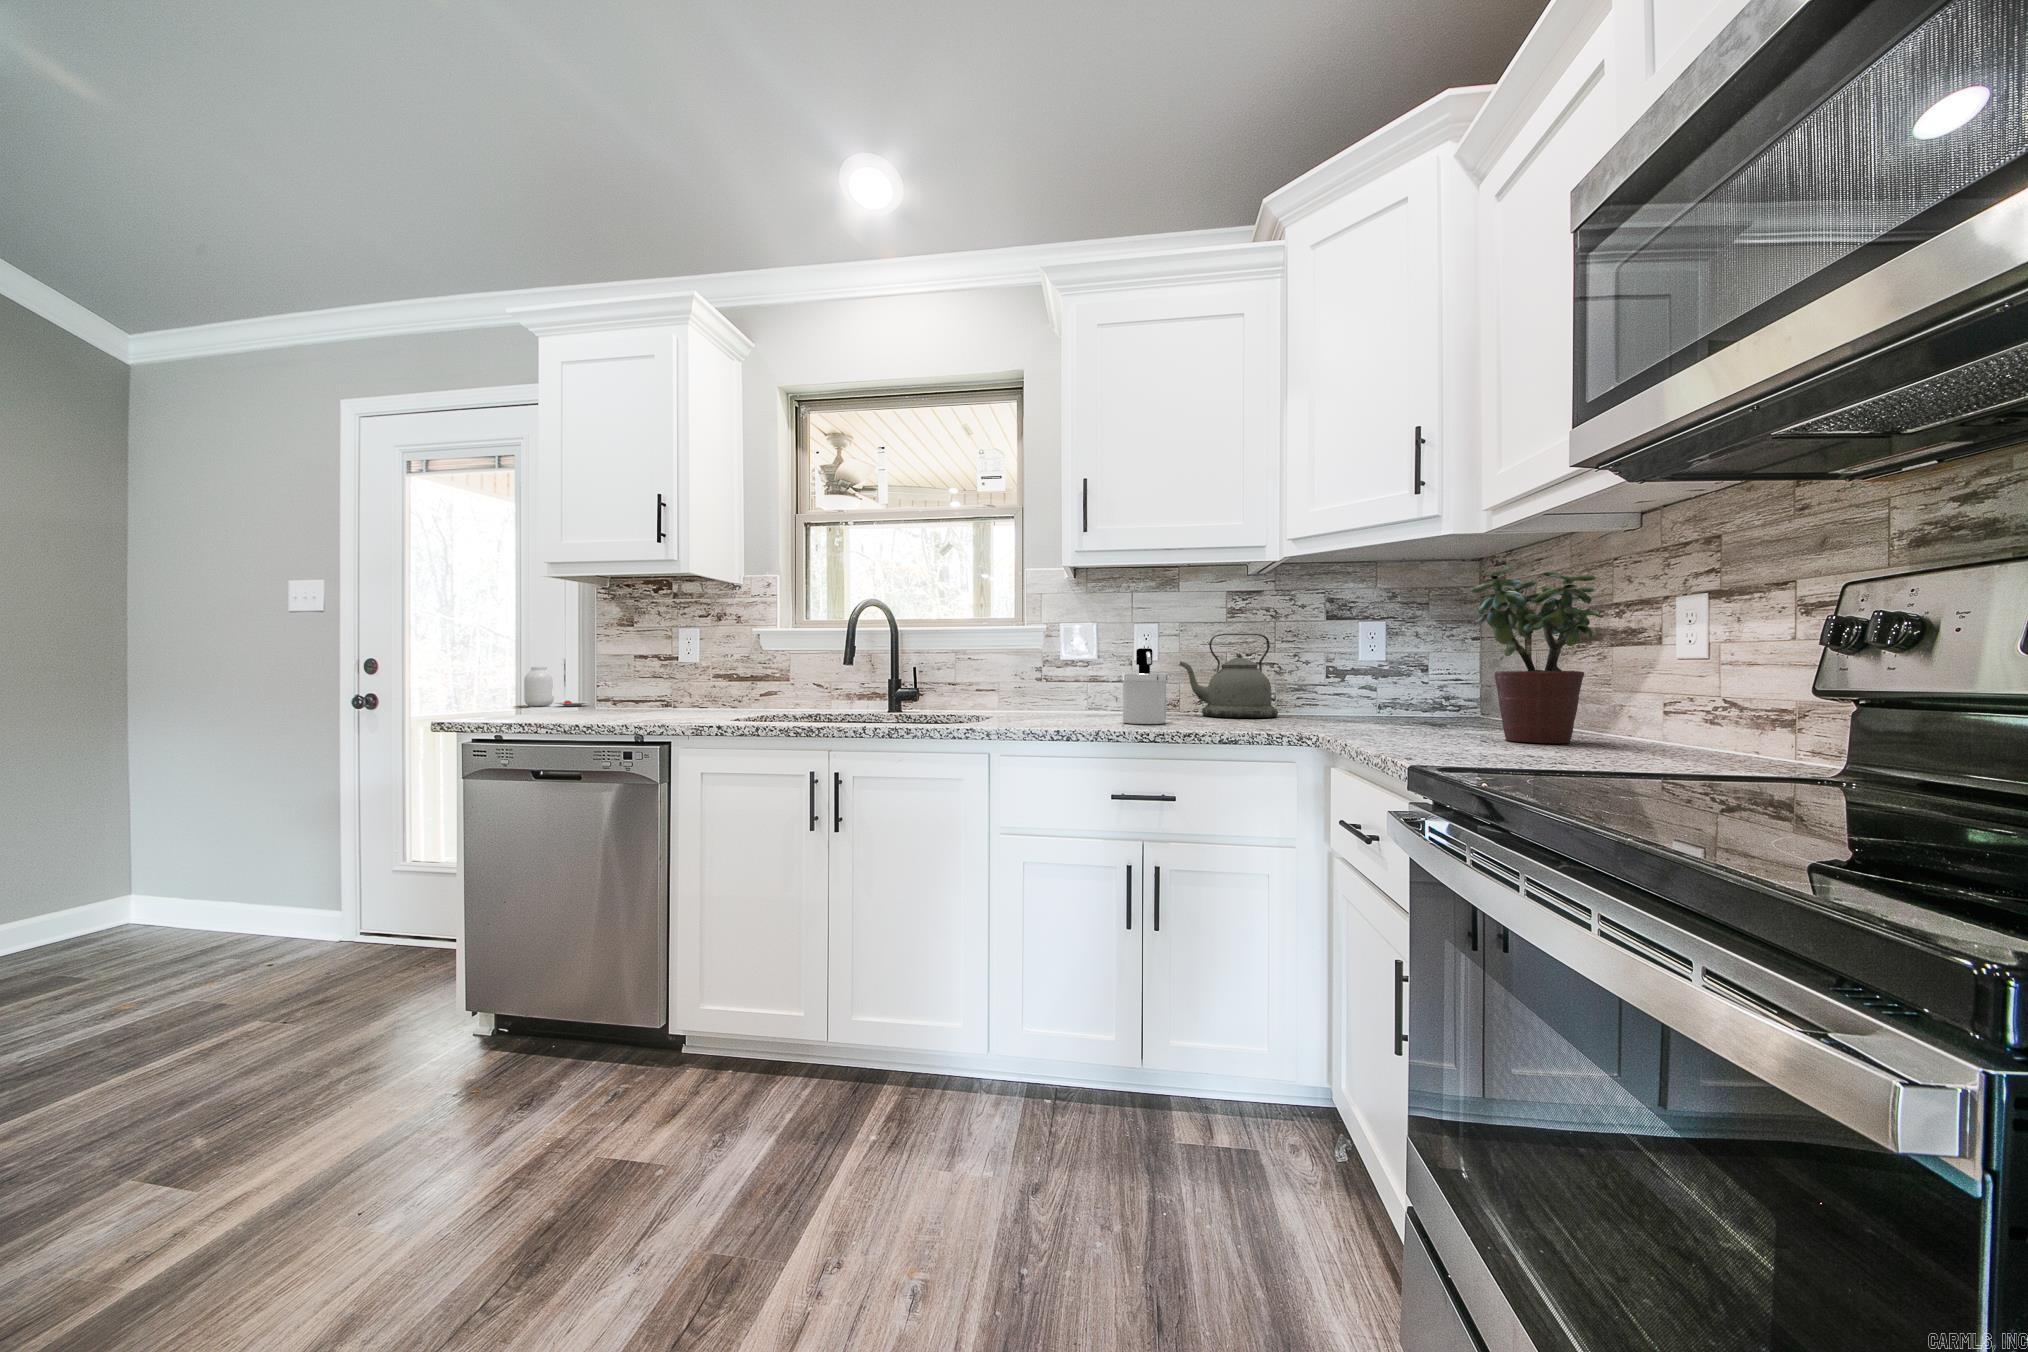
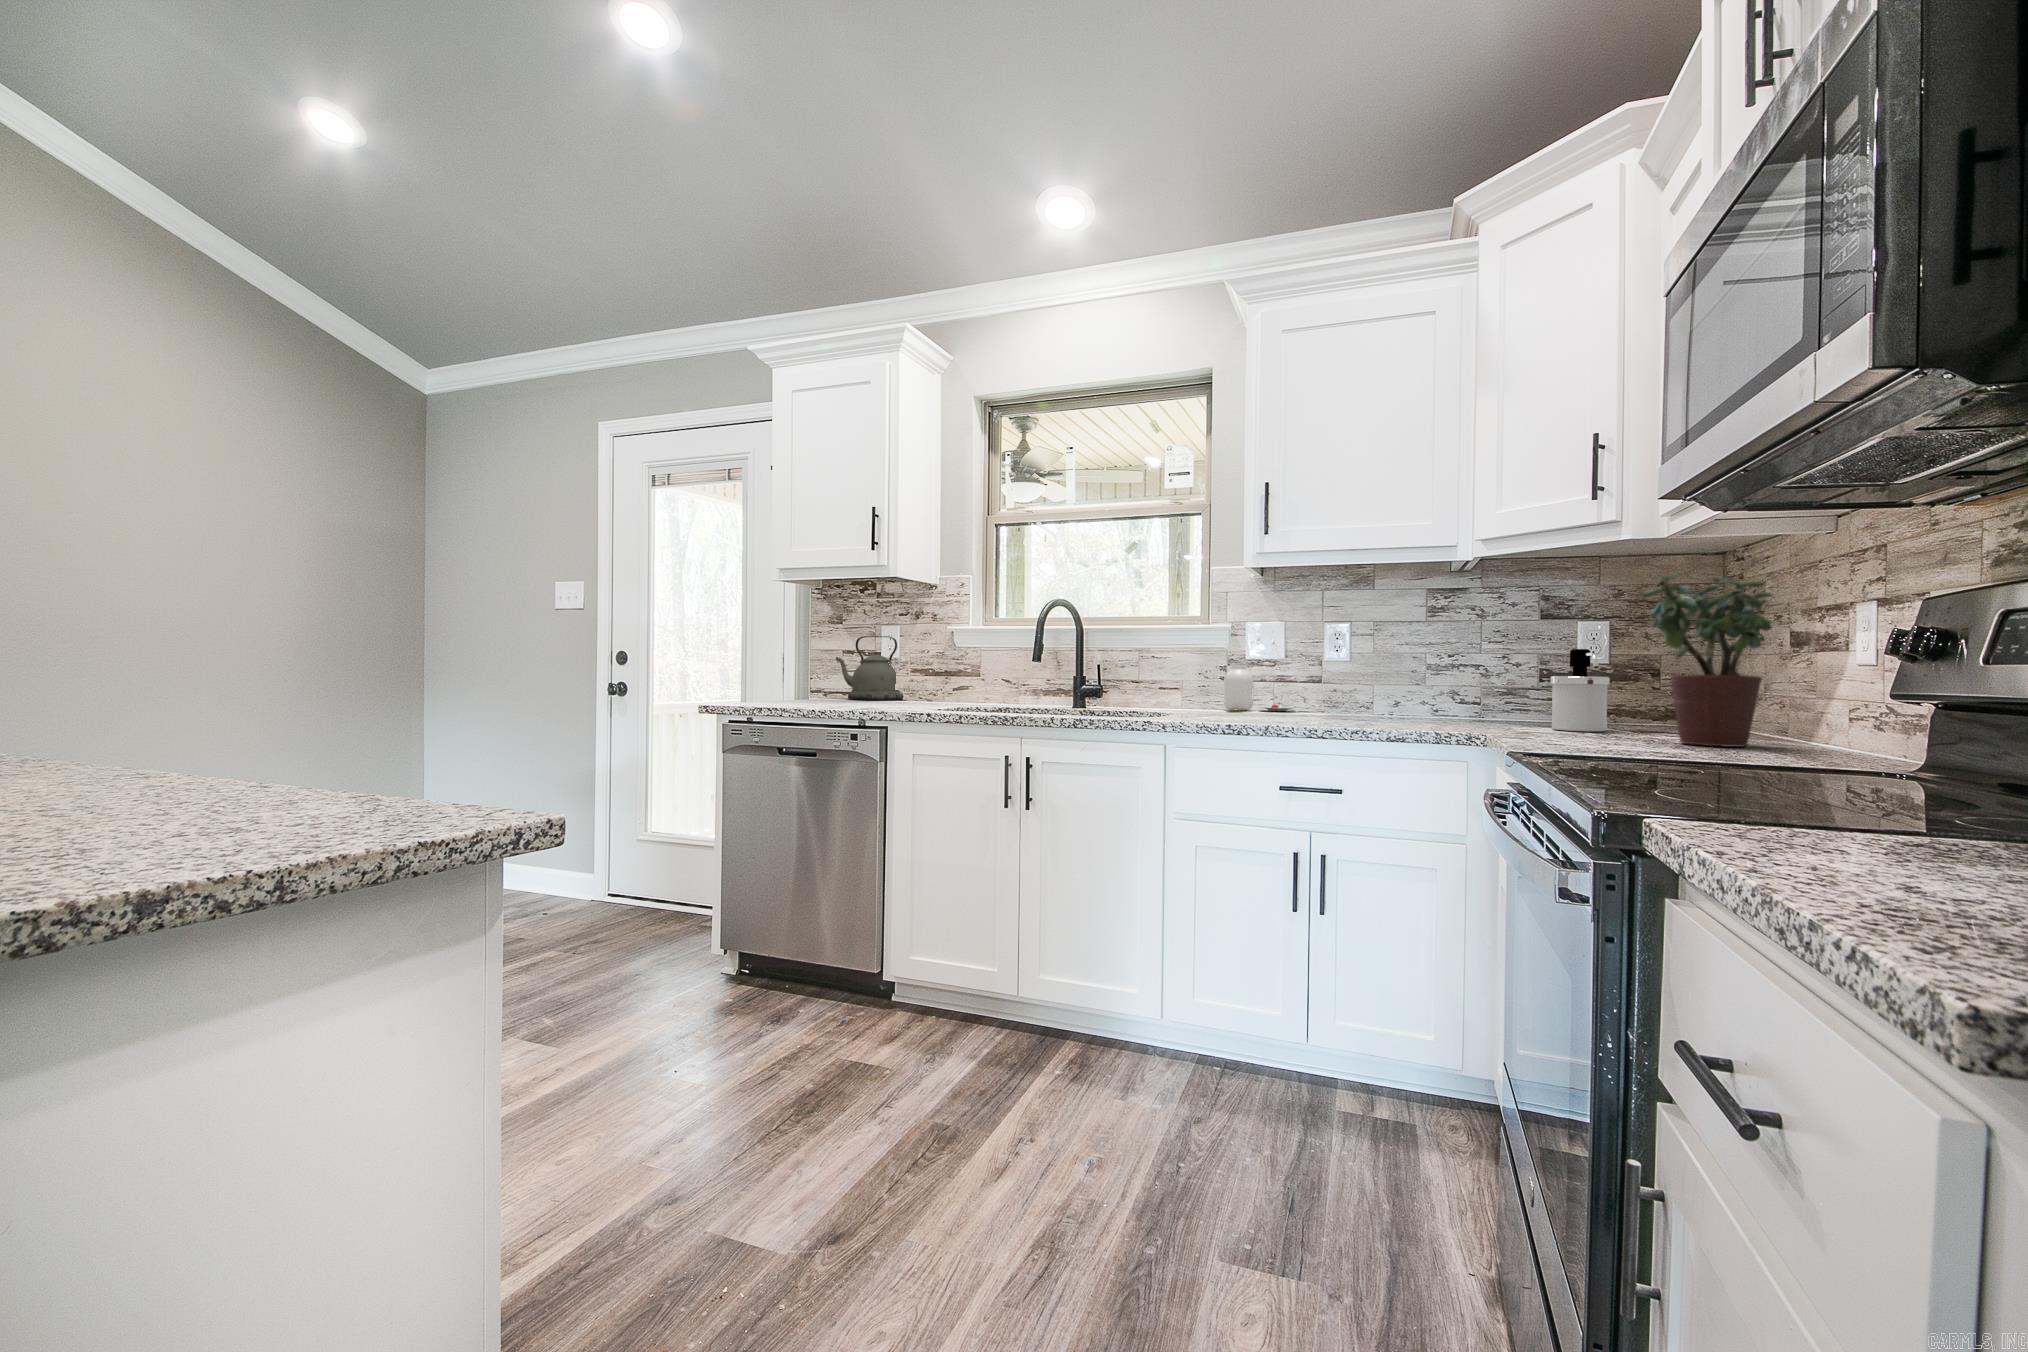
kettle: present [1179,634,1278,718] -> present [836,636,903,700]
soap dispenser: present [1121,648,1168,724] -> present [1551,649,1610,732]
jar: present [514,667,590,707] -> present [1224,665,1297,711]

